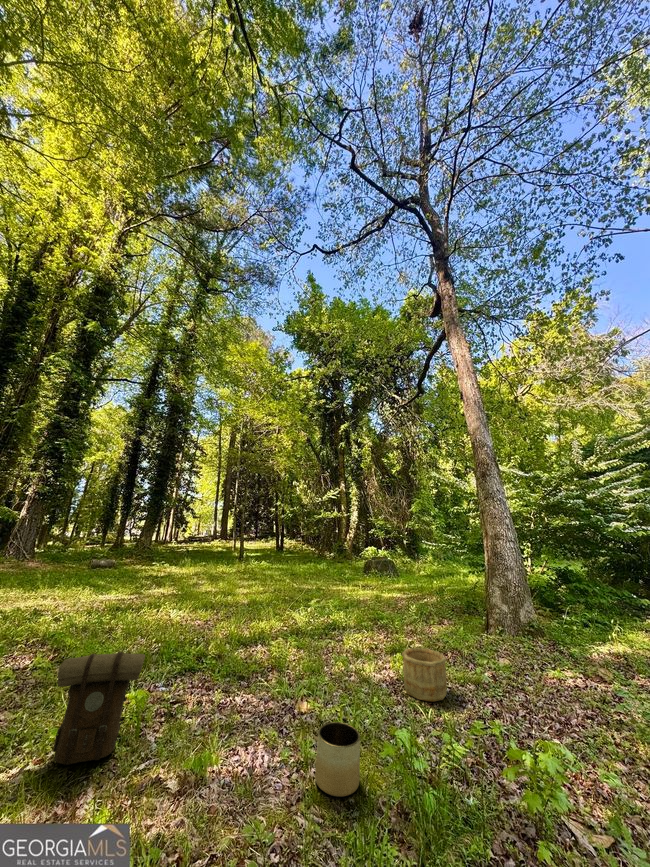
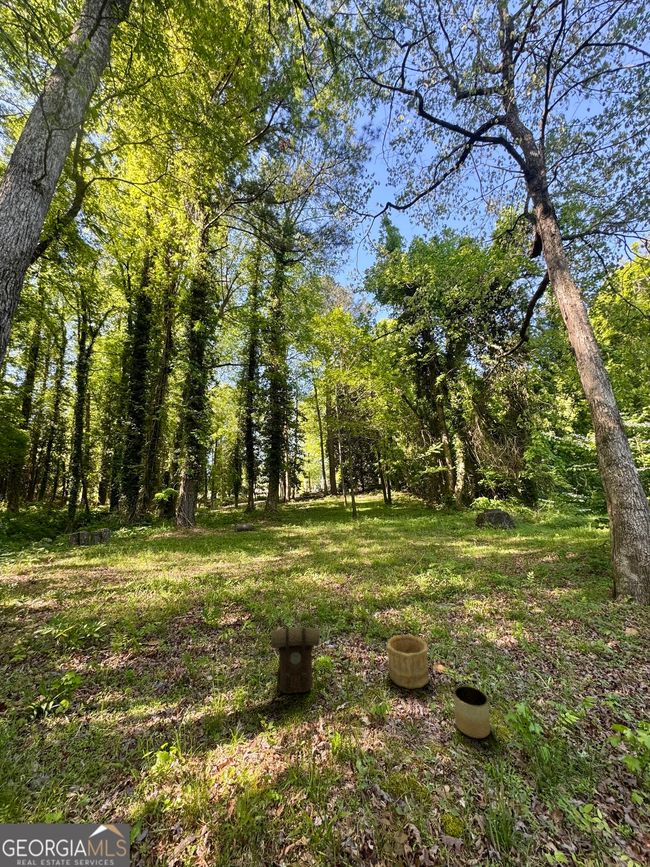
wooden bucket: present [402,648,447,702] -> present [387,635,429,689]

